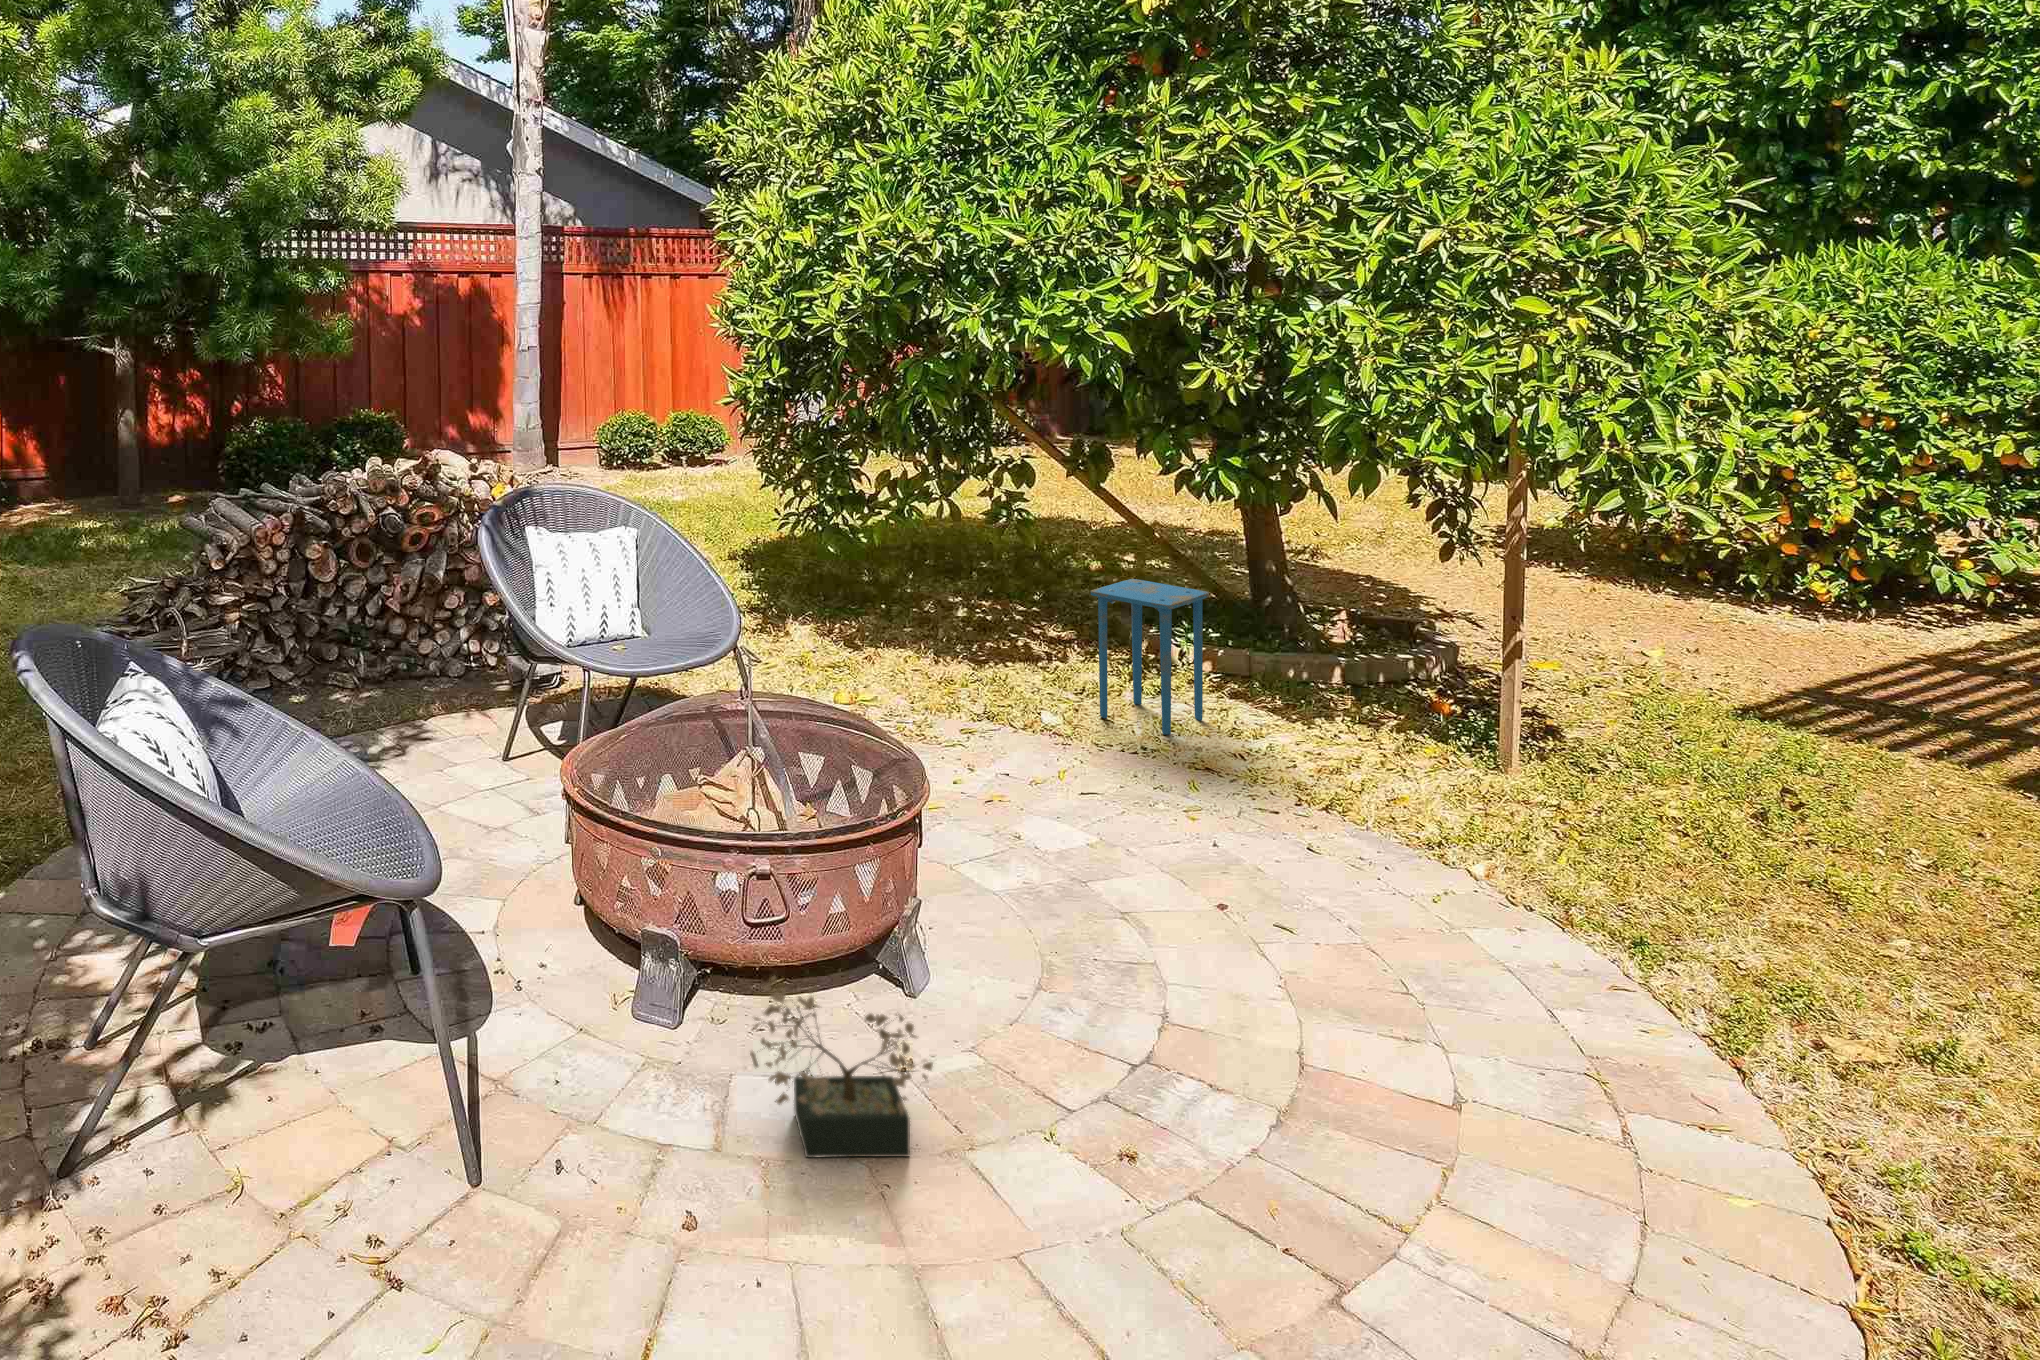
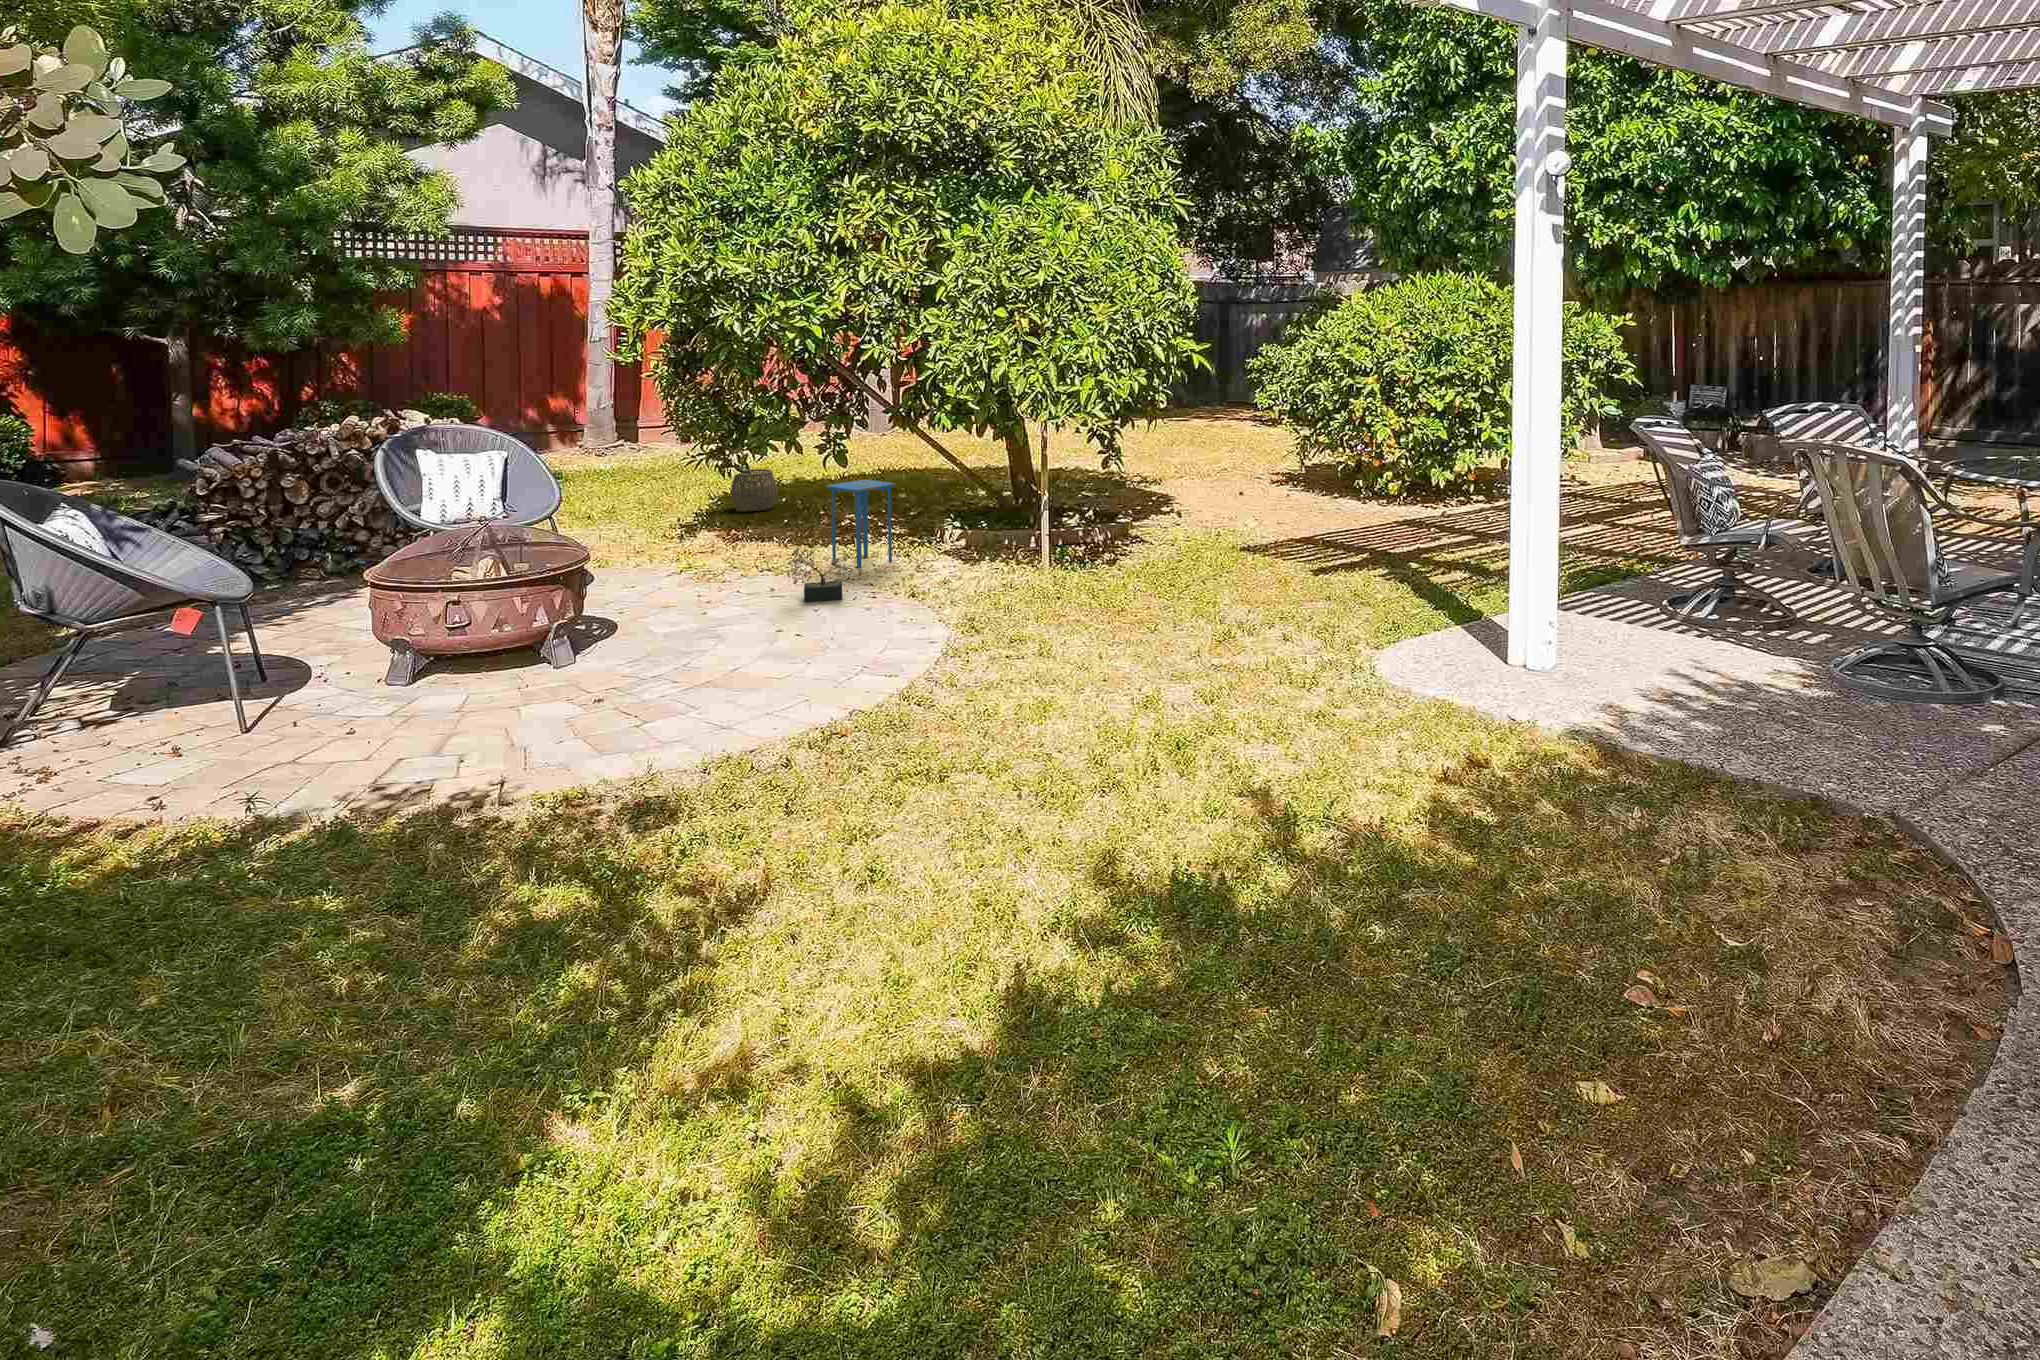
woven basket: none [796,529,858,590] -> present [731,469,777,511]
decorative plant: present [750,976,933,1158] -> present [787,548,853,602]

